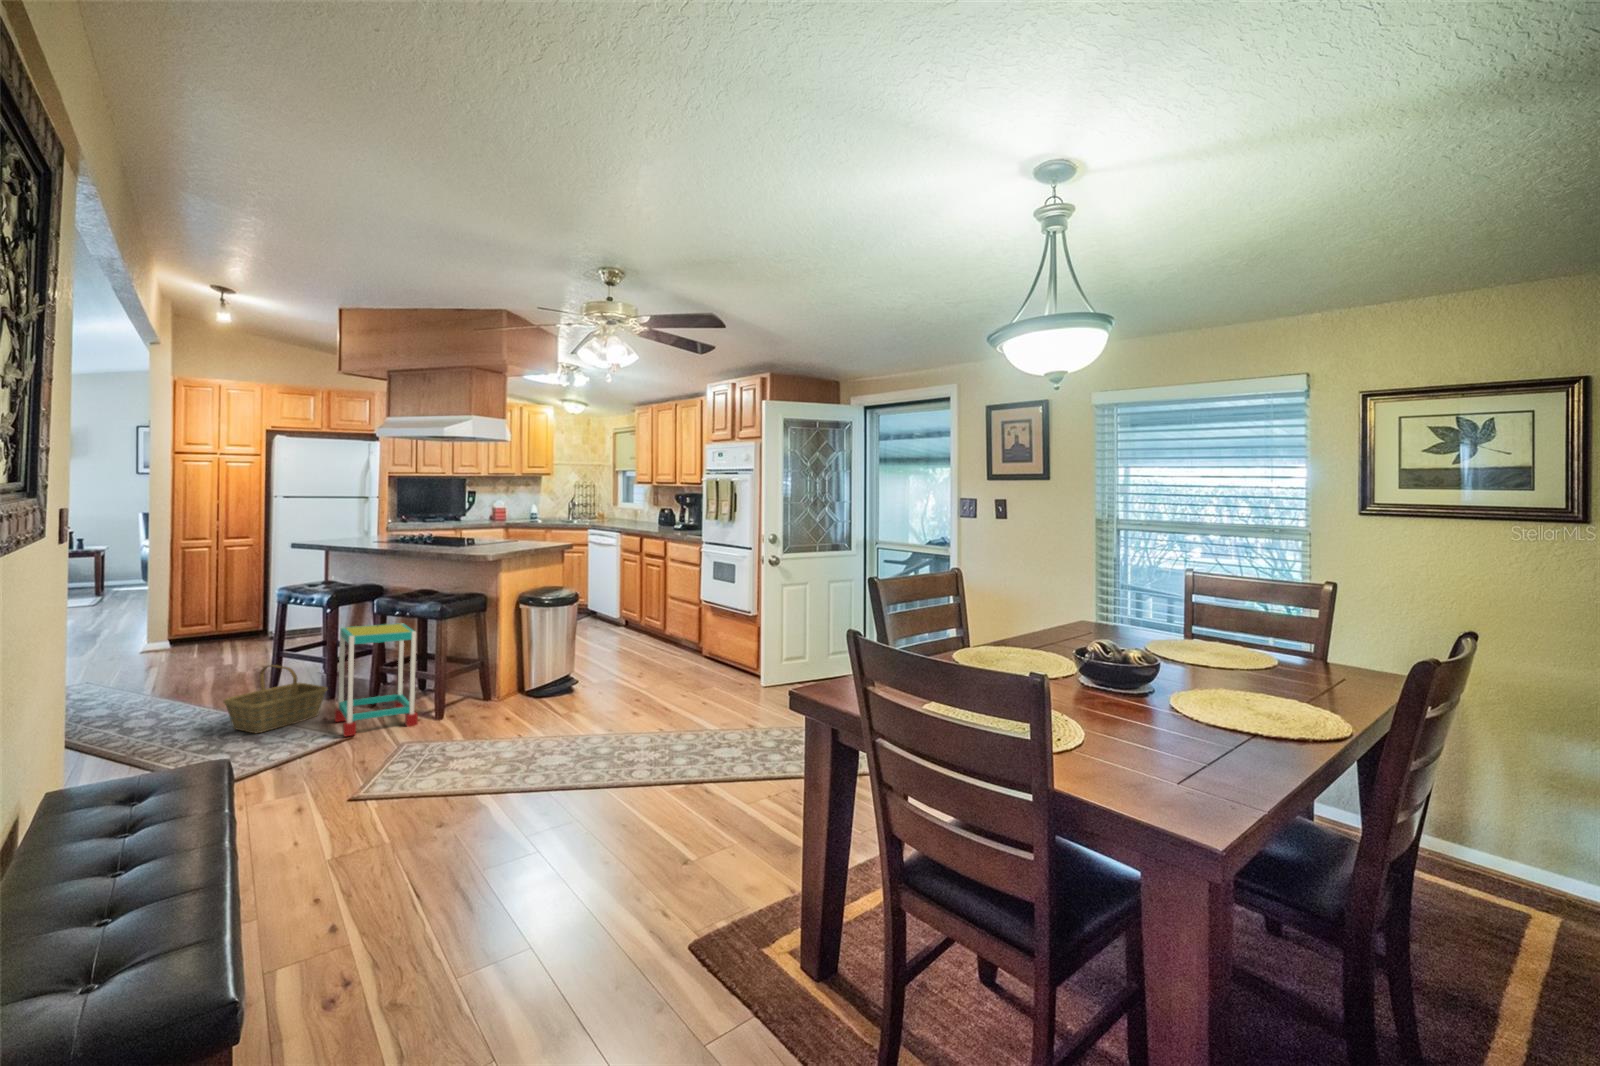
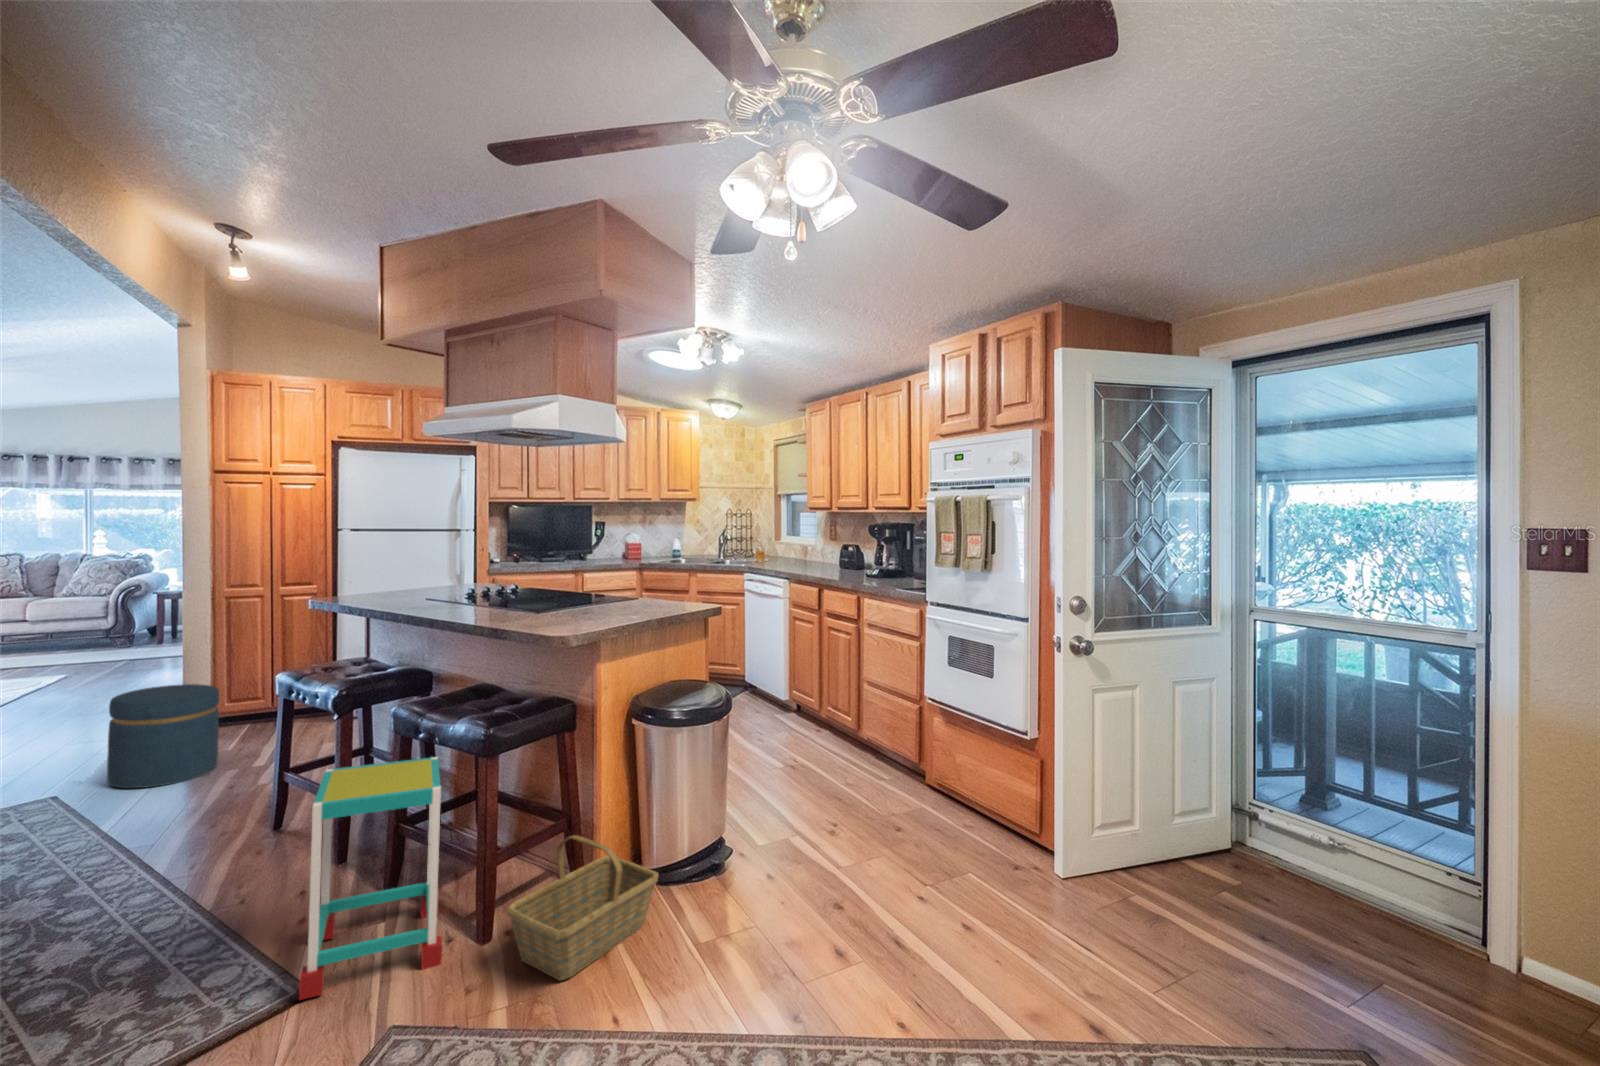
ottoman: none [105,606,186,676] -> present [107,684,219,788]
basket: present [223,665,327,733] -> present [507,835,658,981]

